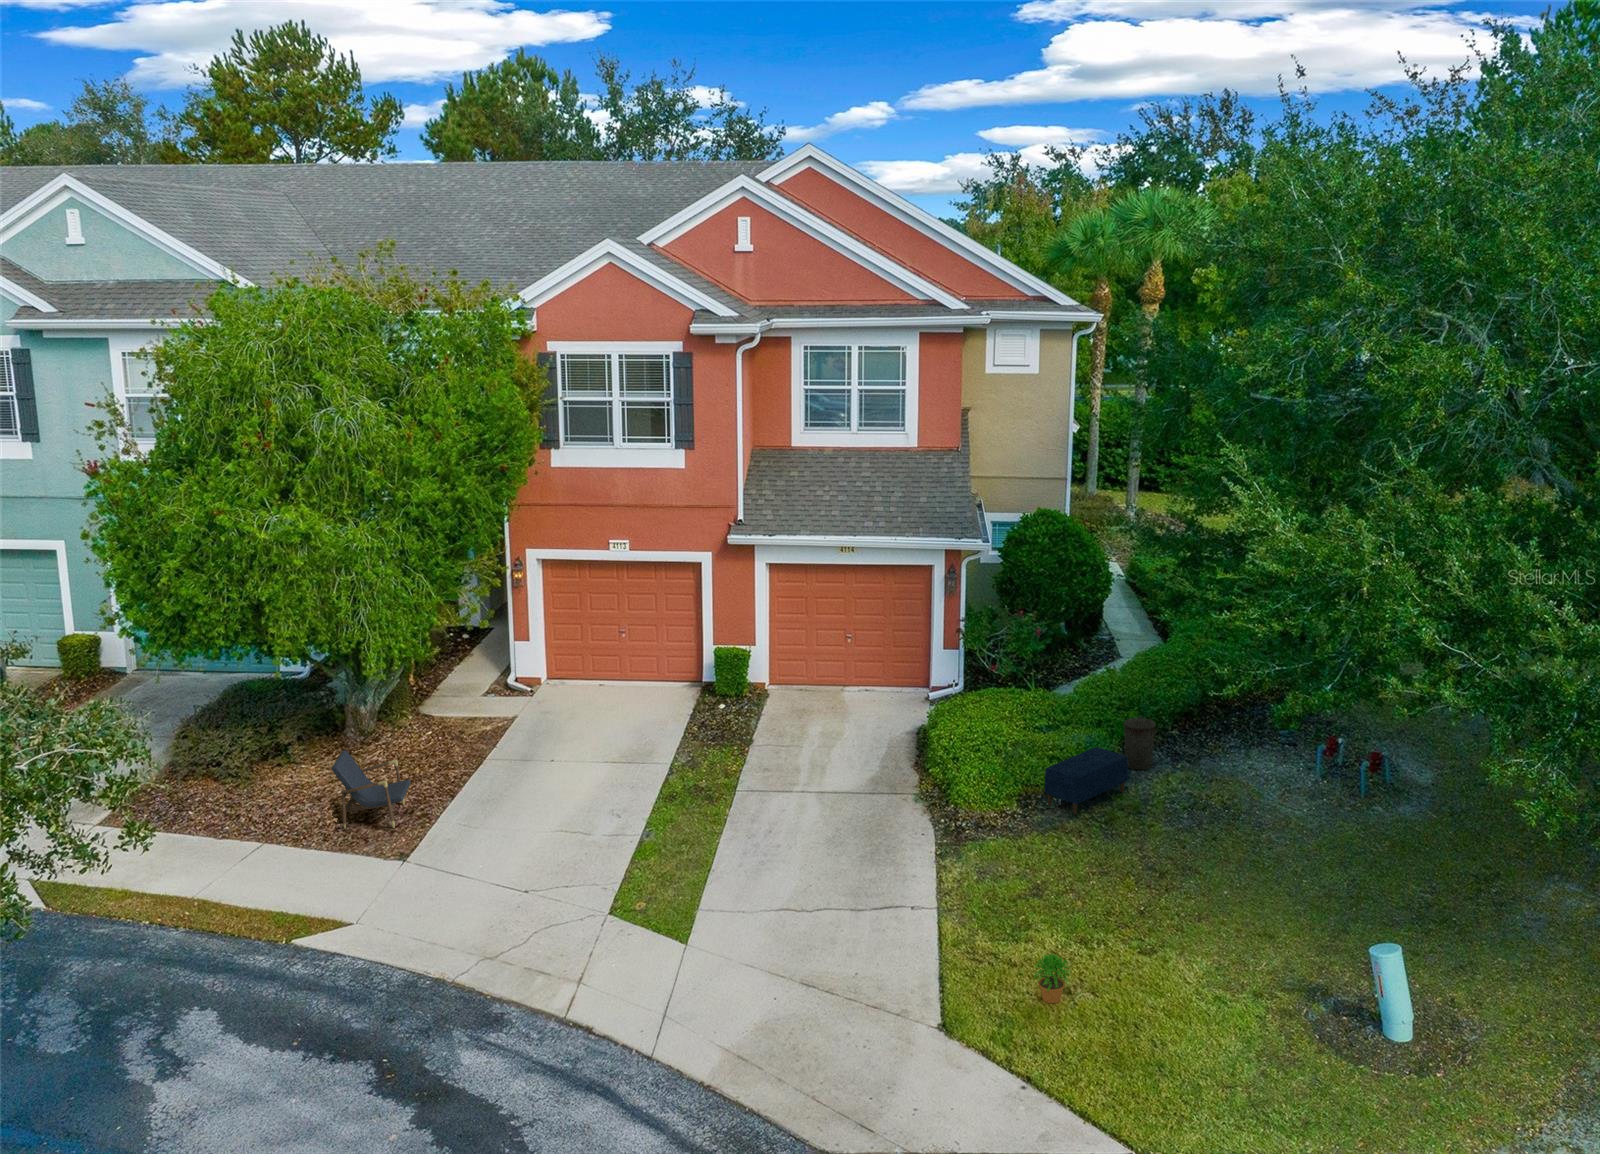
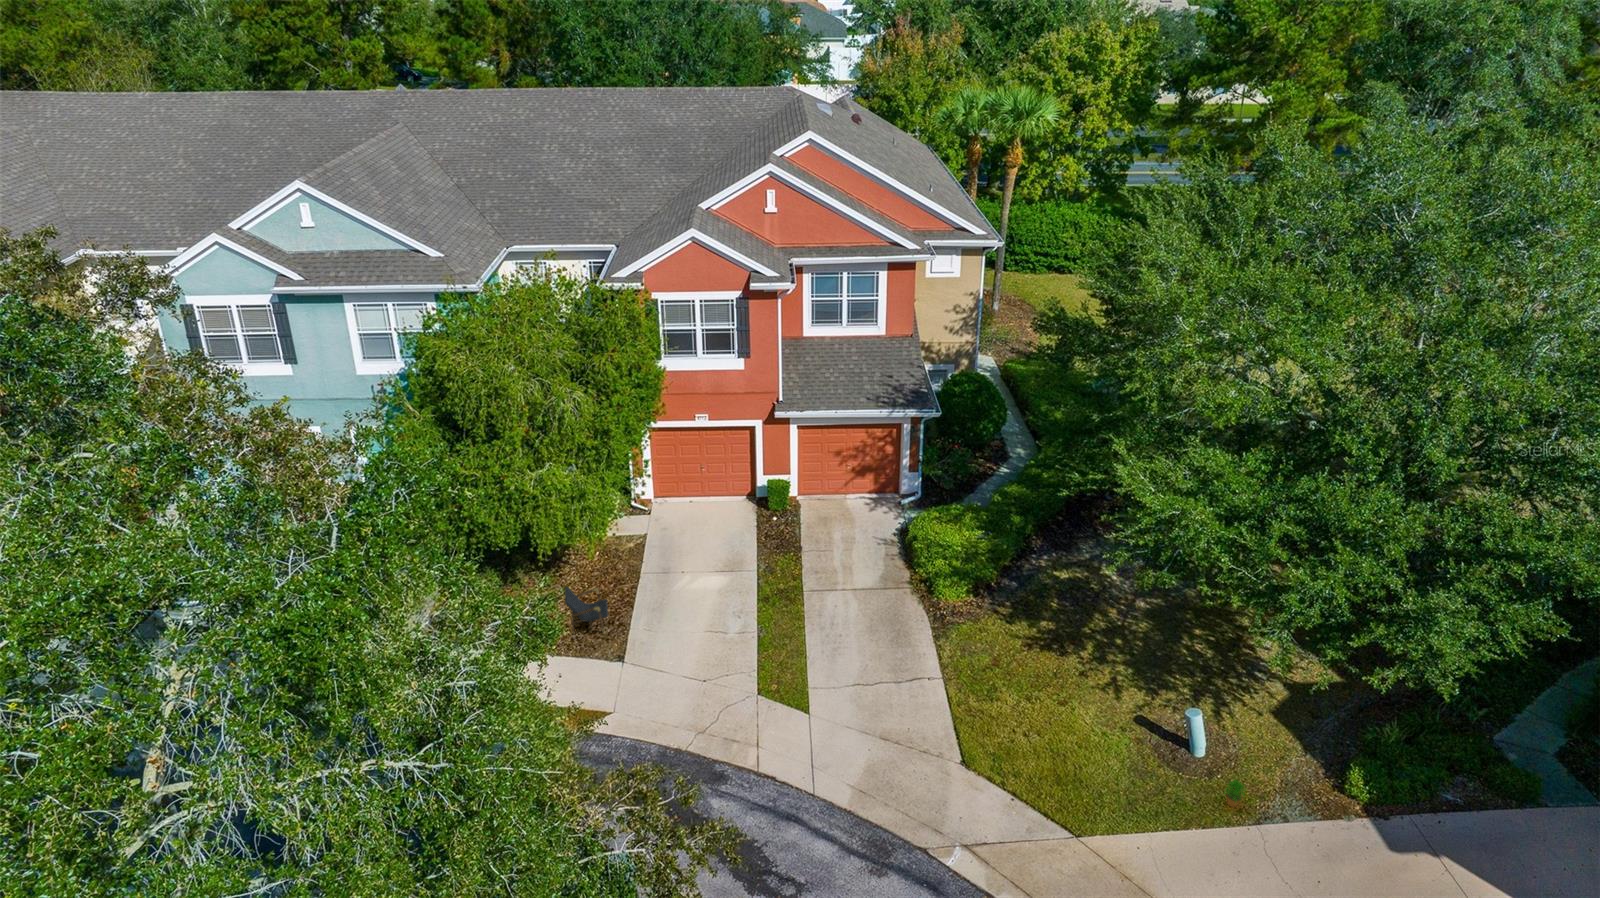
trash can: present [1123,716,1157,770] -> none [1028,530,1049,561]
bench: present [1045,747,1128,815] -> none [988,554,1035,600]
potted plant: present [1034,954,1069,1003] -> present [1224,780,1245,807]

